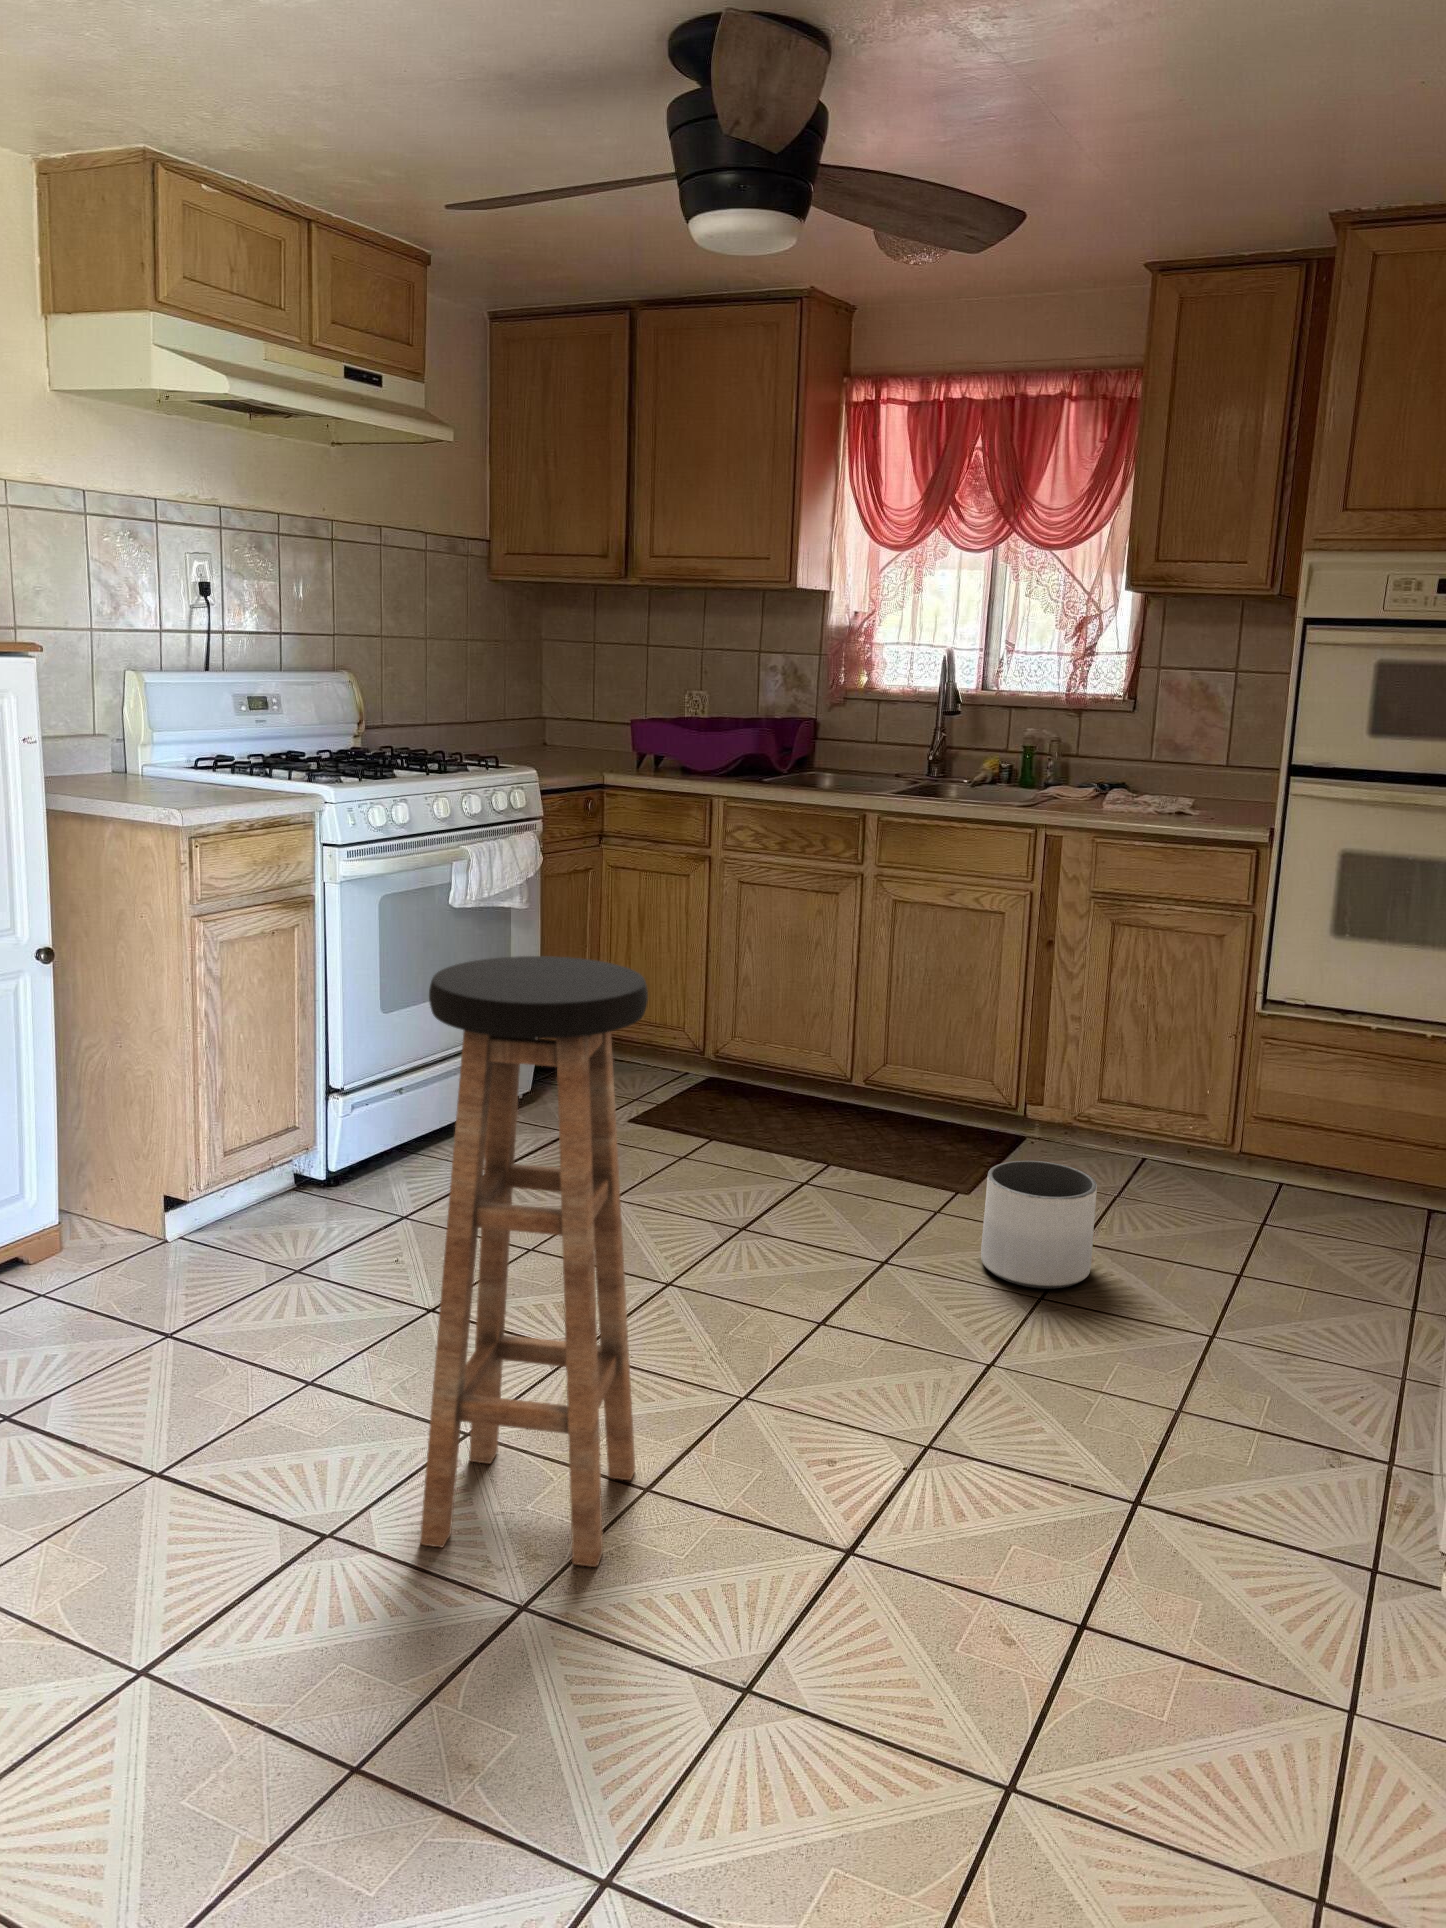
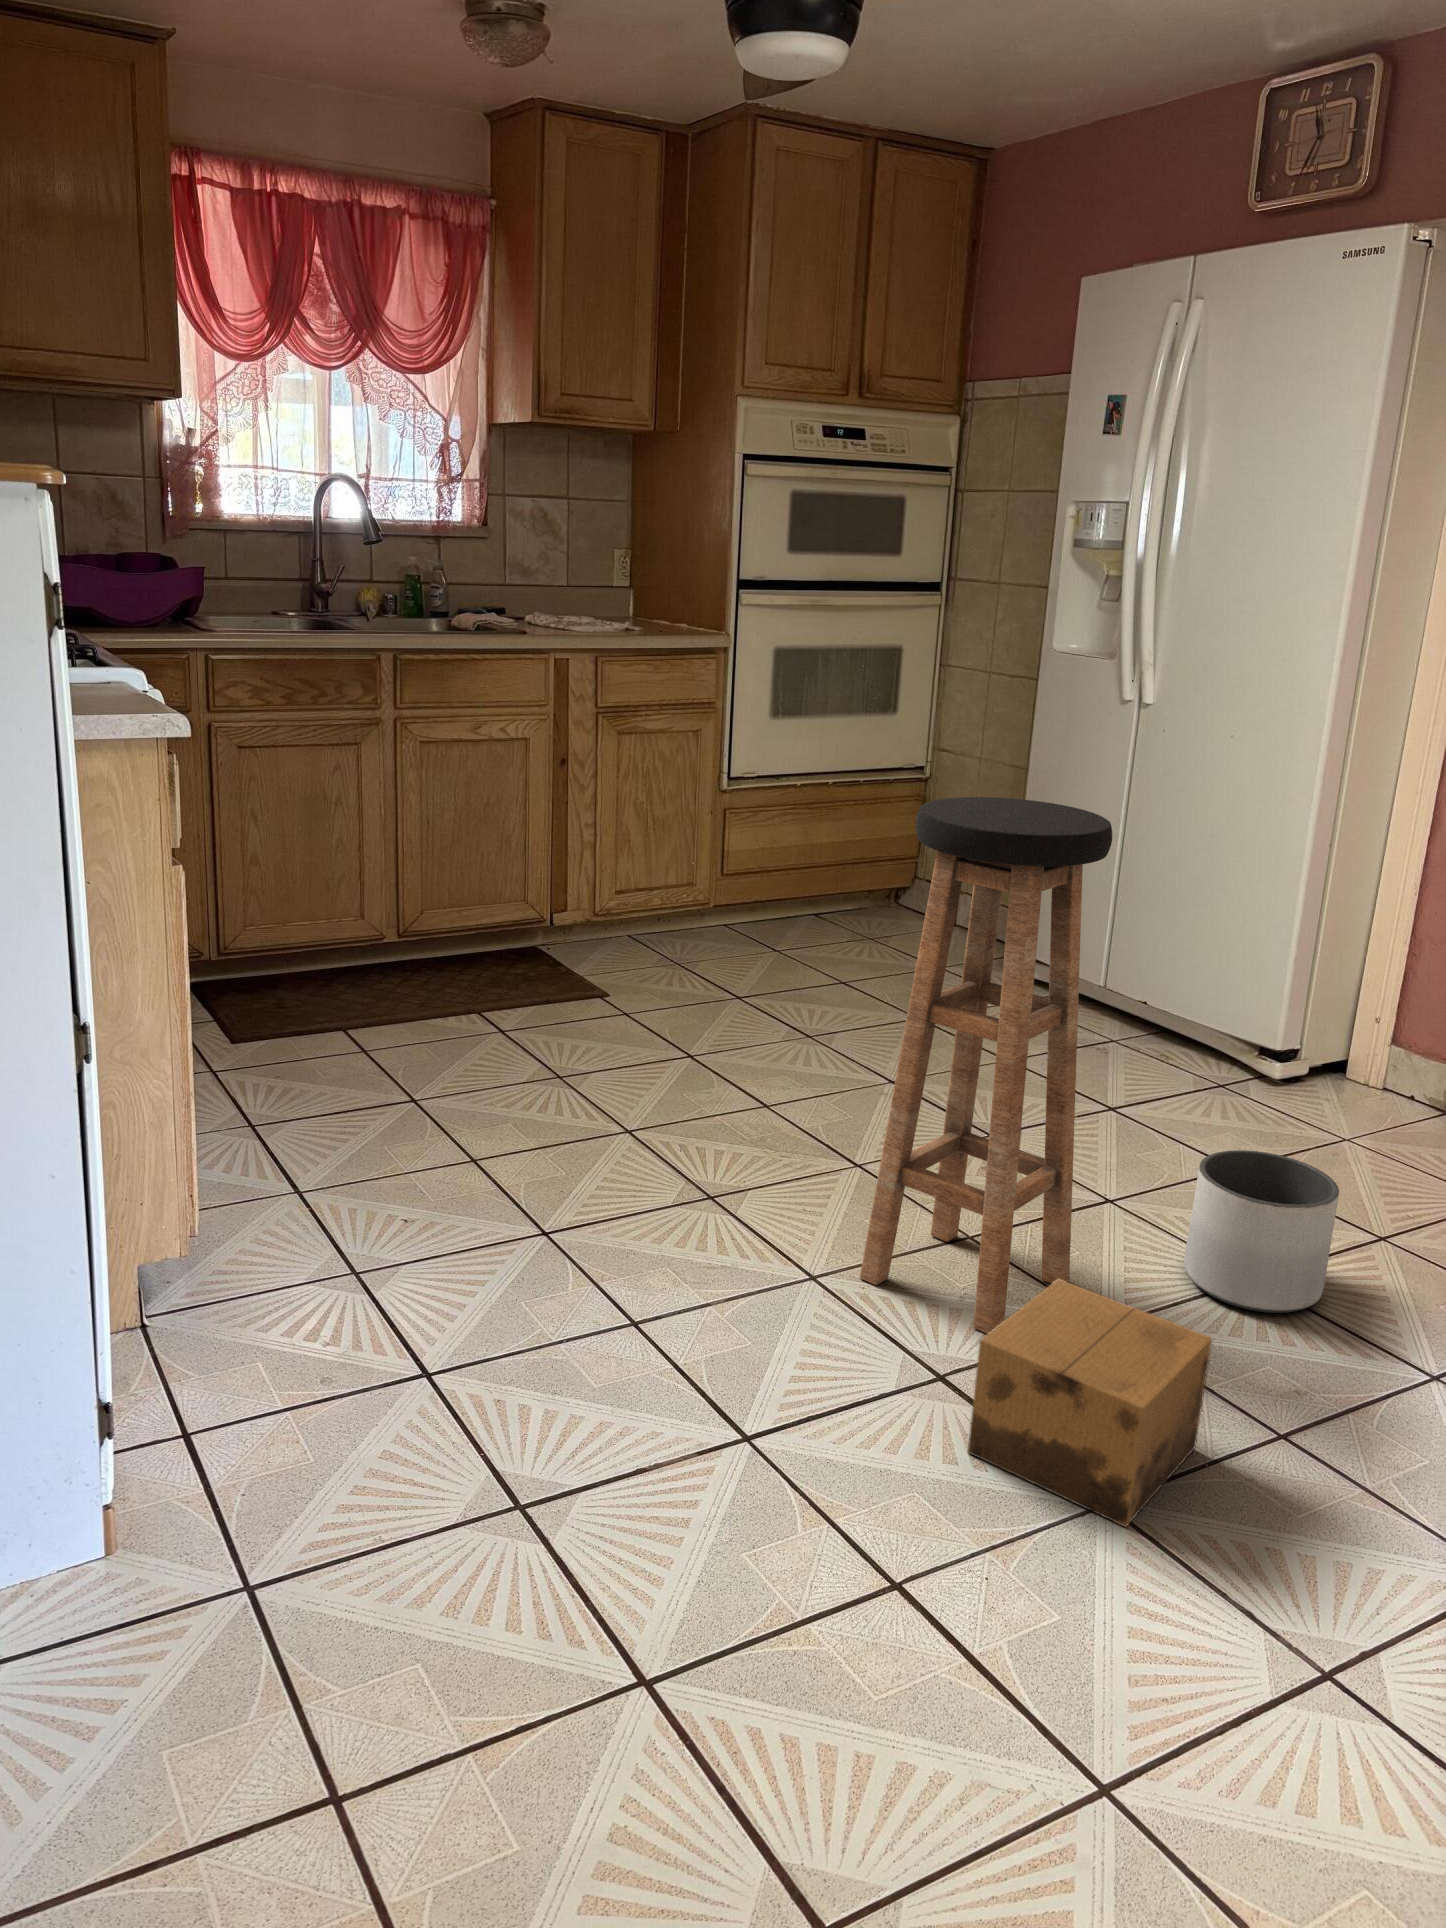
planter: present [981,1161,1097,1289] -> present [1184,1150,1339,1313]
cardboard box: none [75,1457,341,1717] -> present [968,1279,1212,1527]

